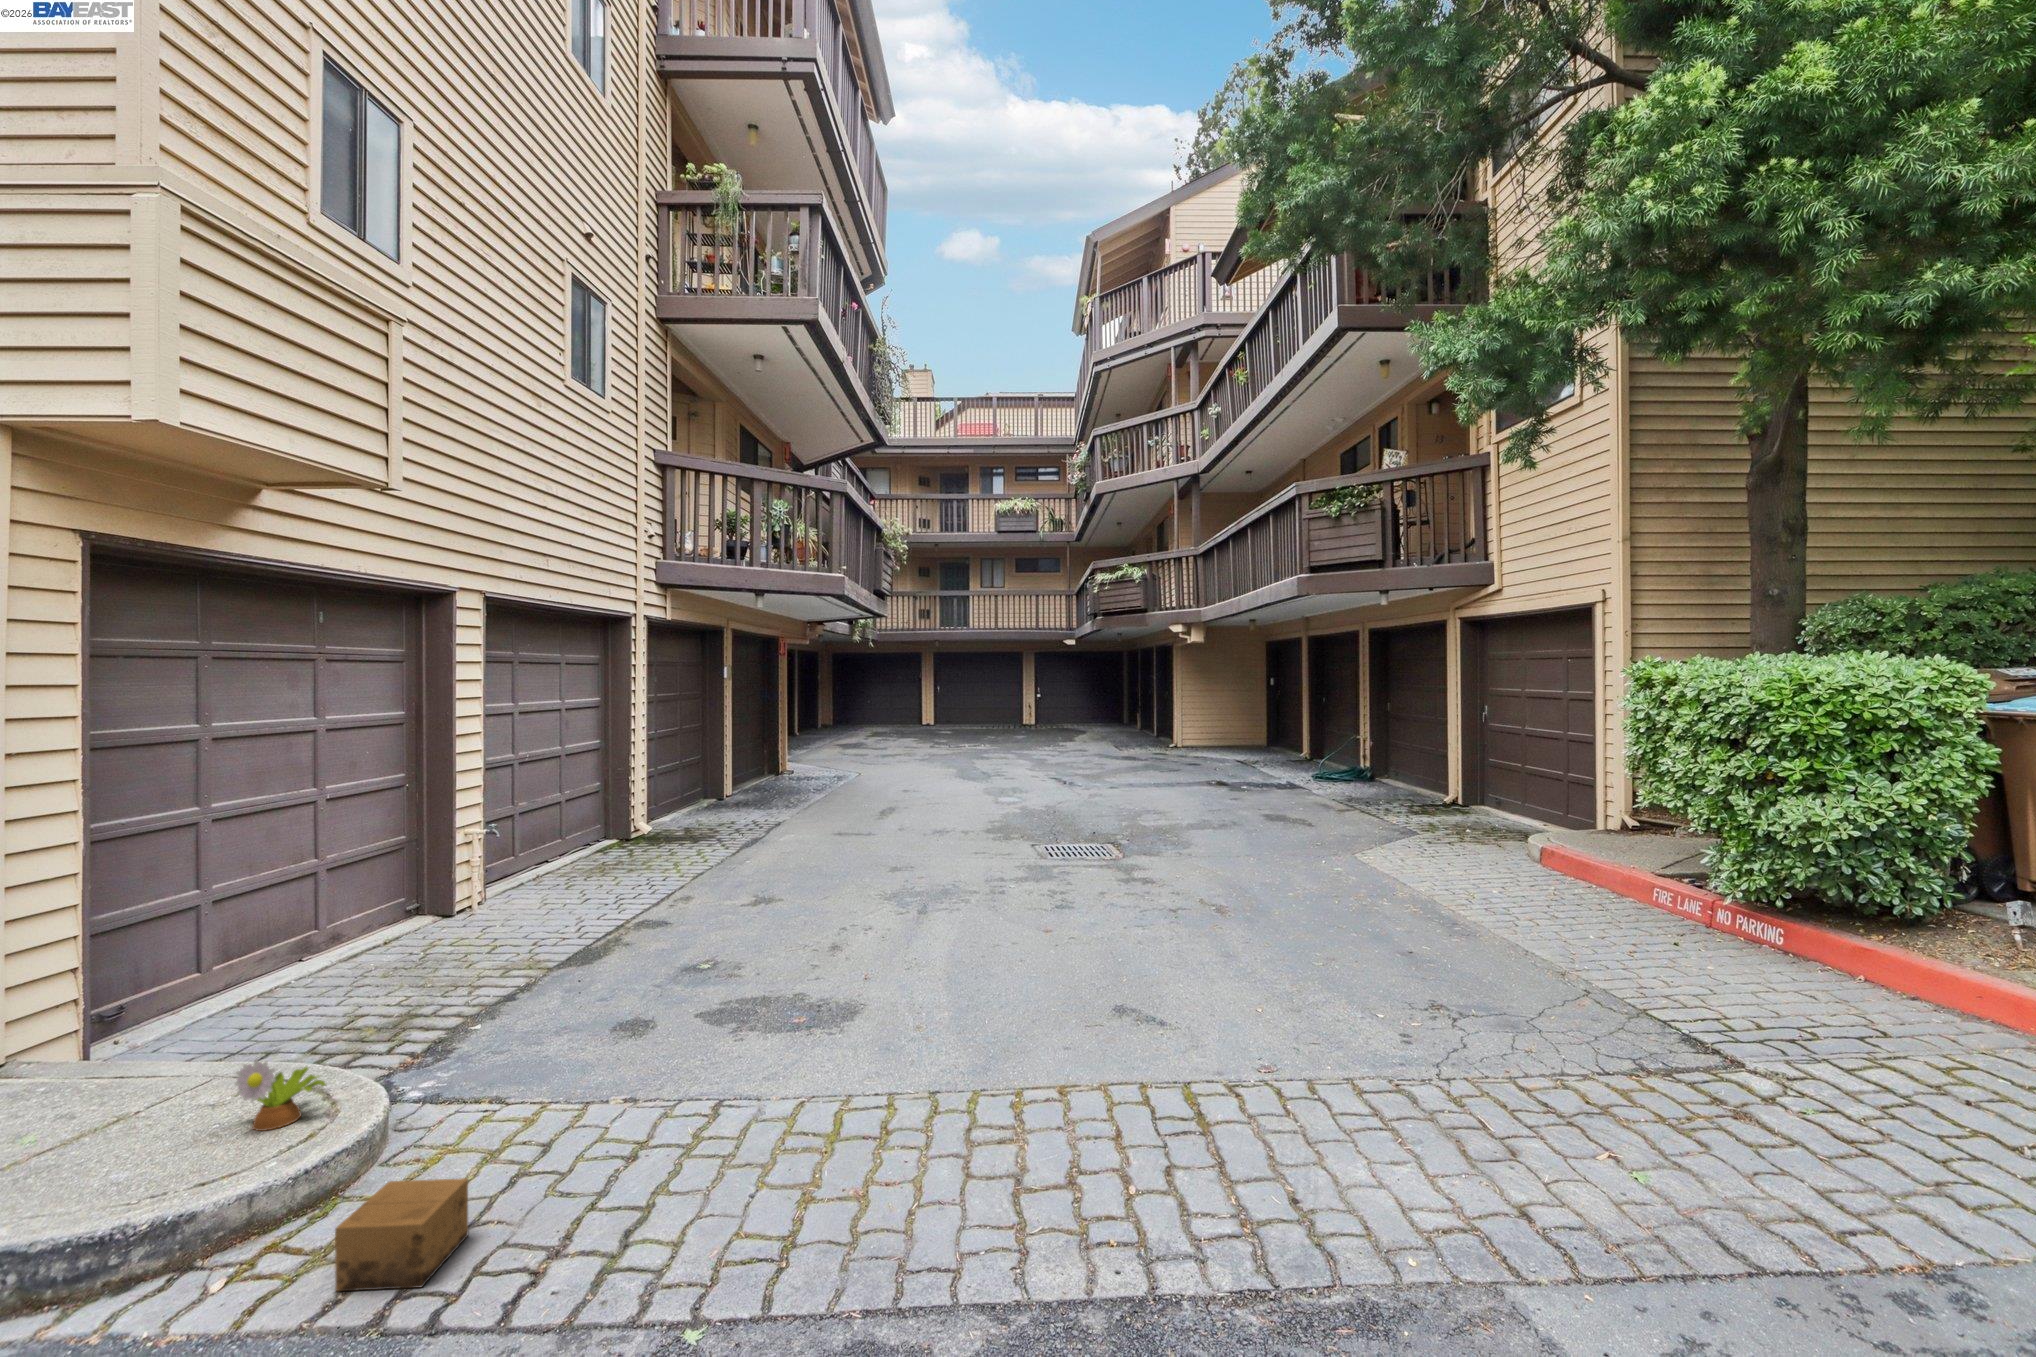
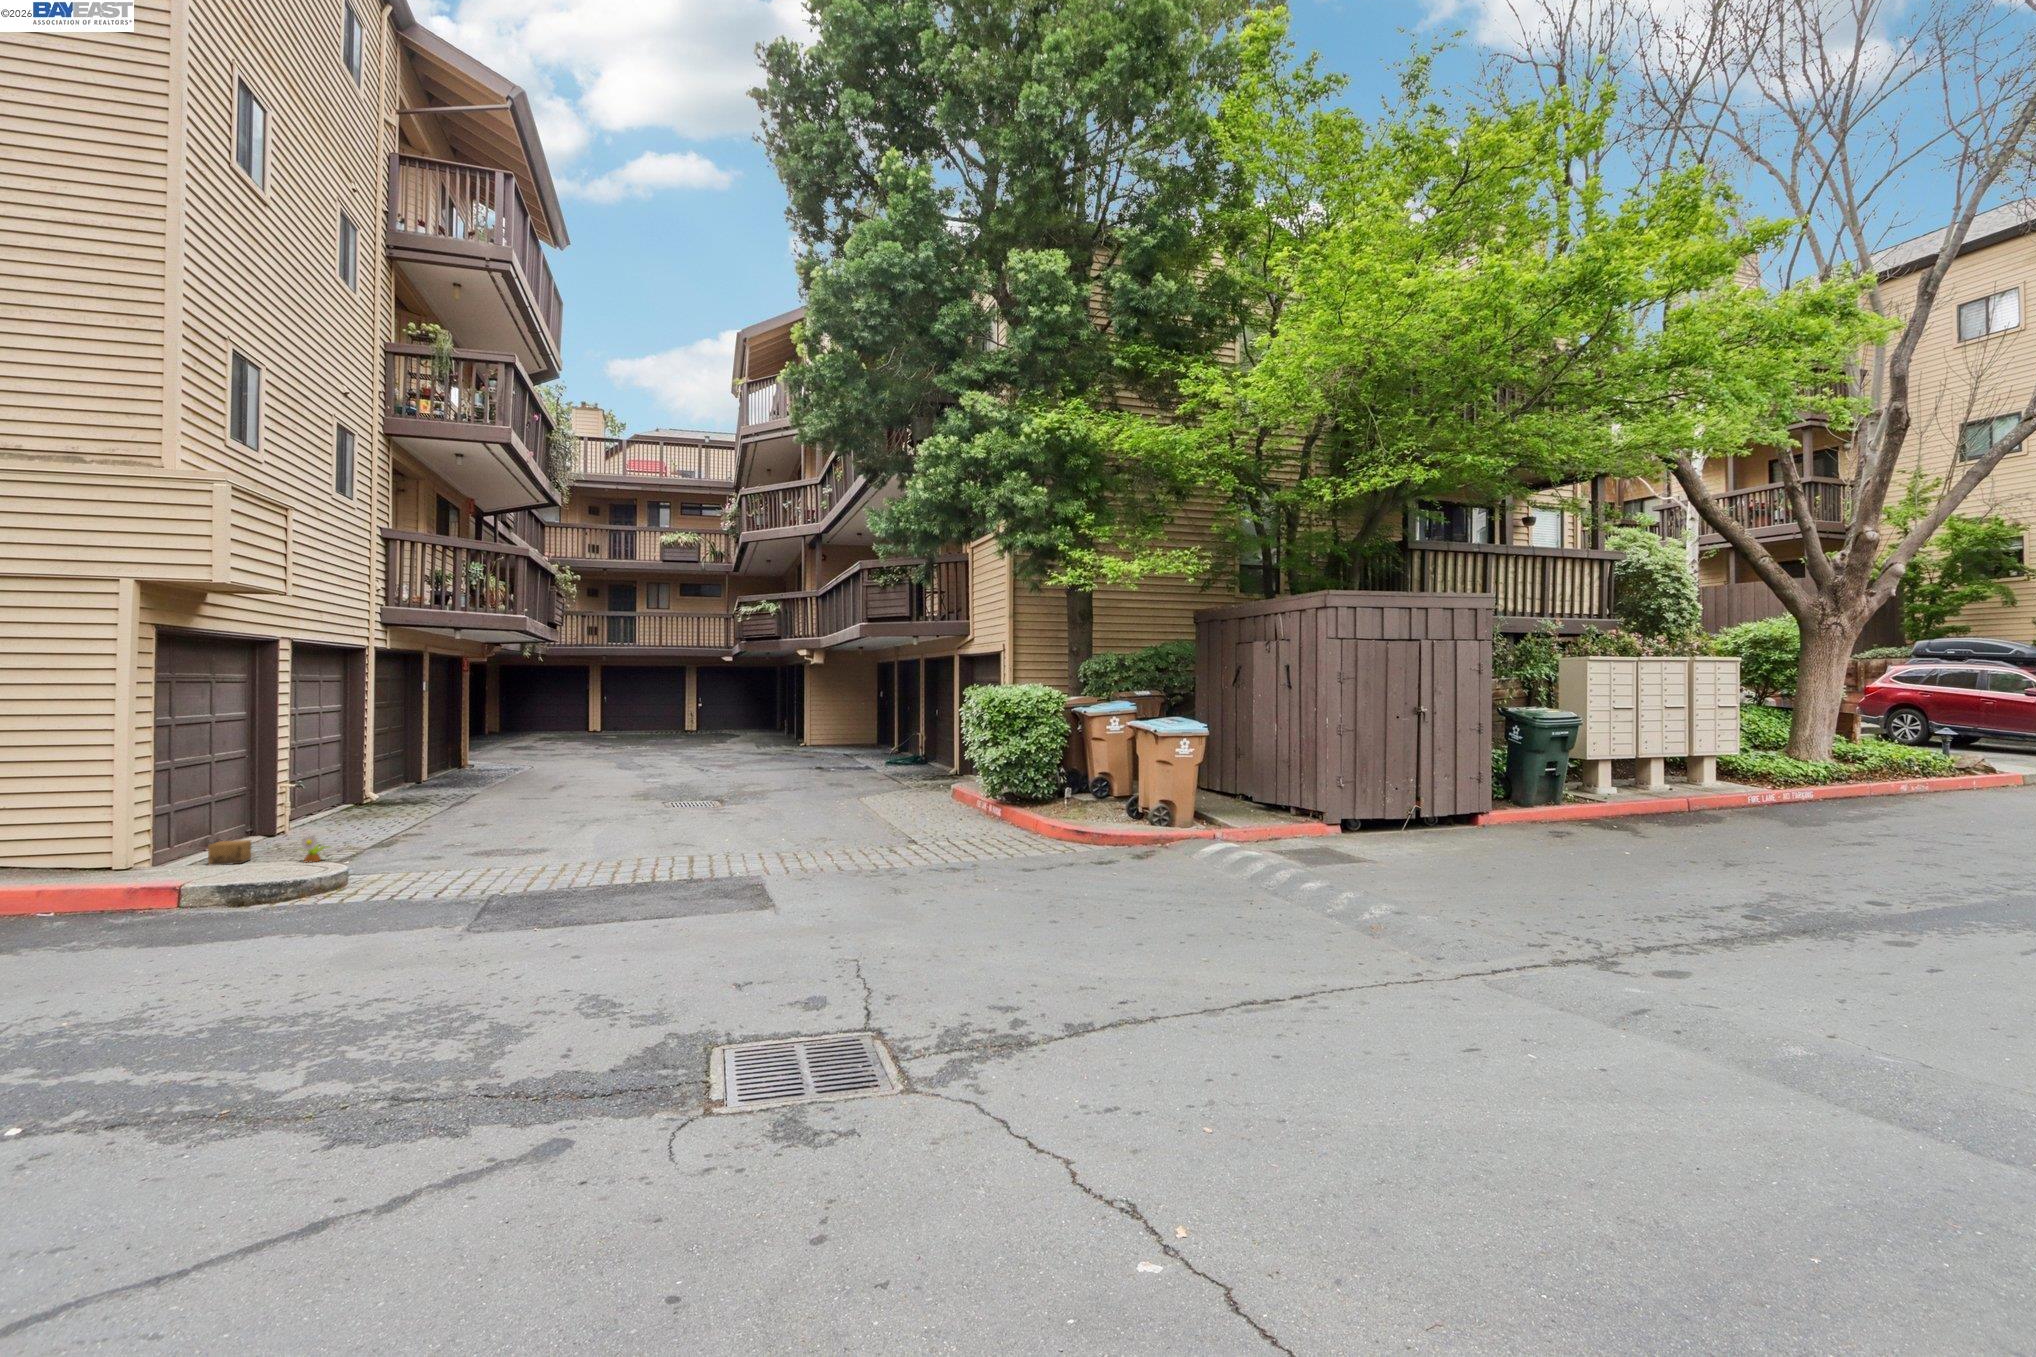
cardboard box: present [335,1178,468,1291] -> present [208,840,251,865]

